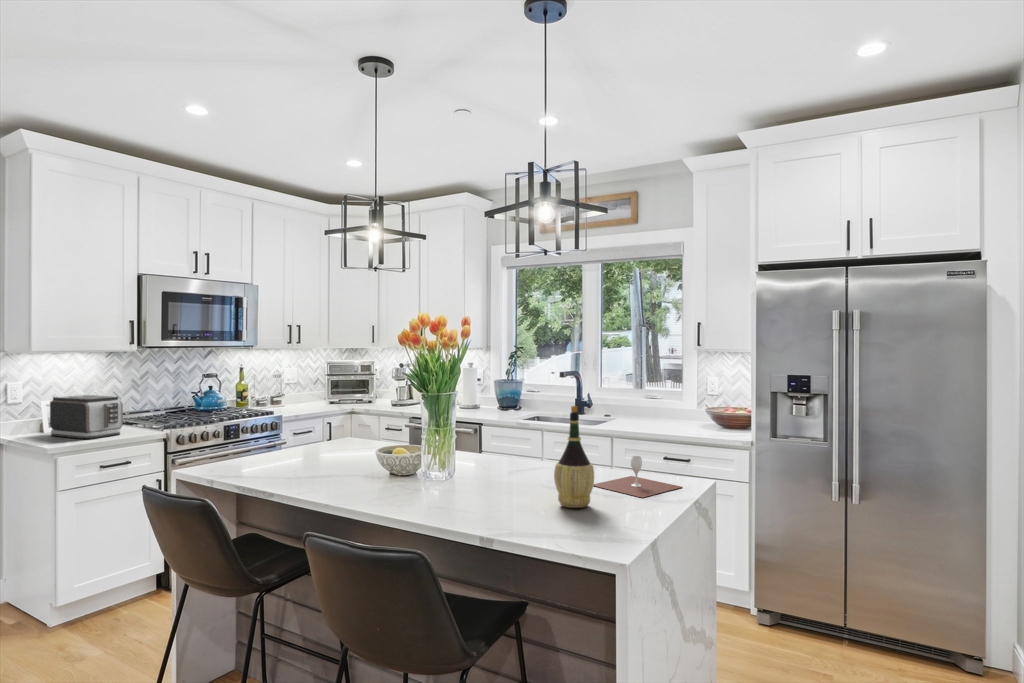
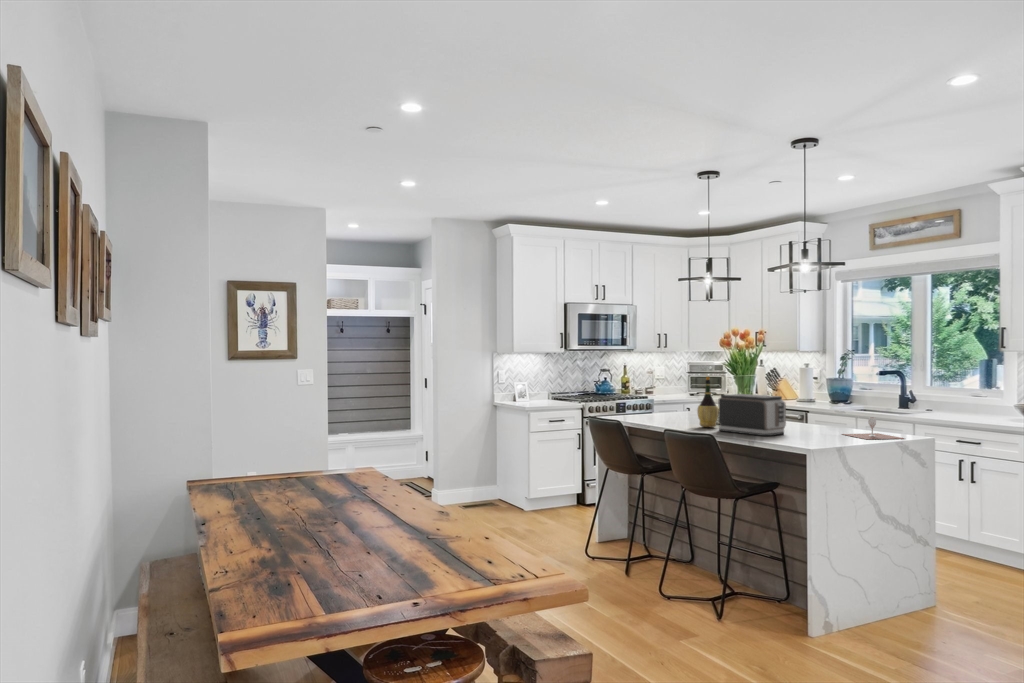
toaster: present [50,395,123,439] -> present [718,394,786,436]
wine bottle: present [554,406,594,508] -> present [697,377,718,427]

